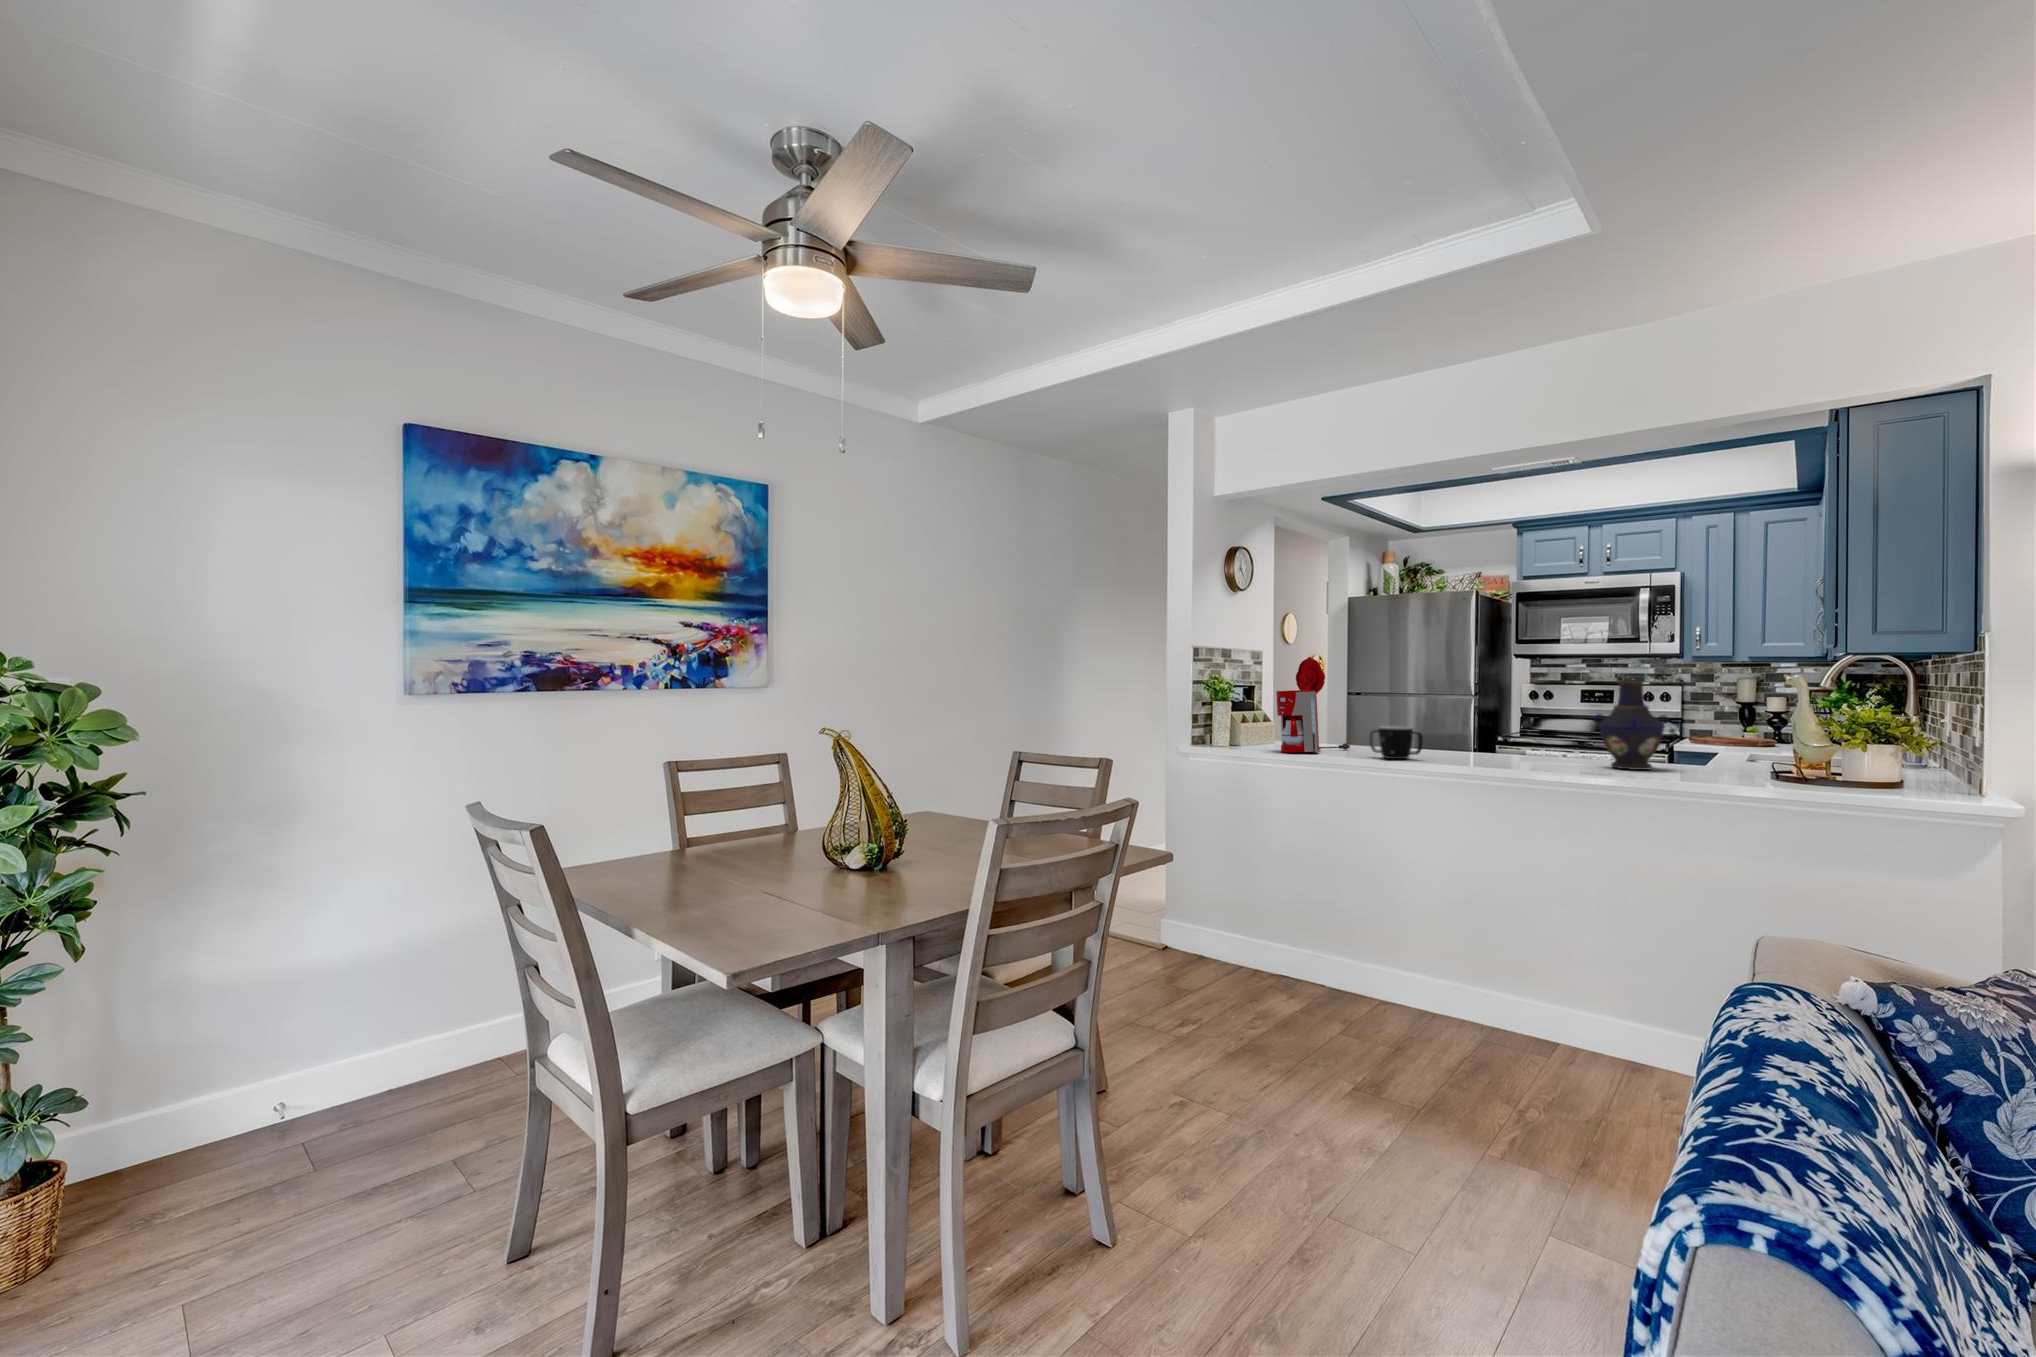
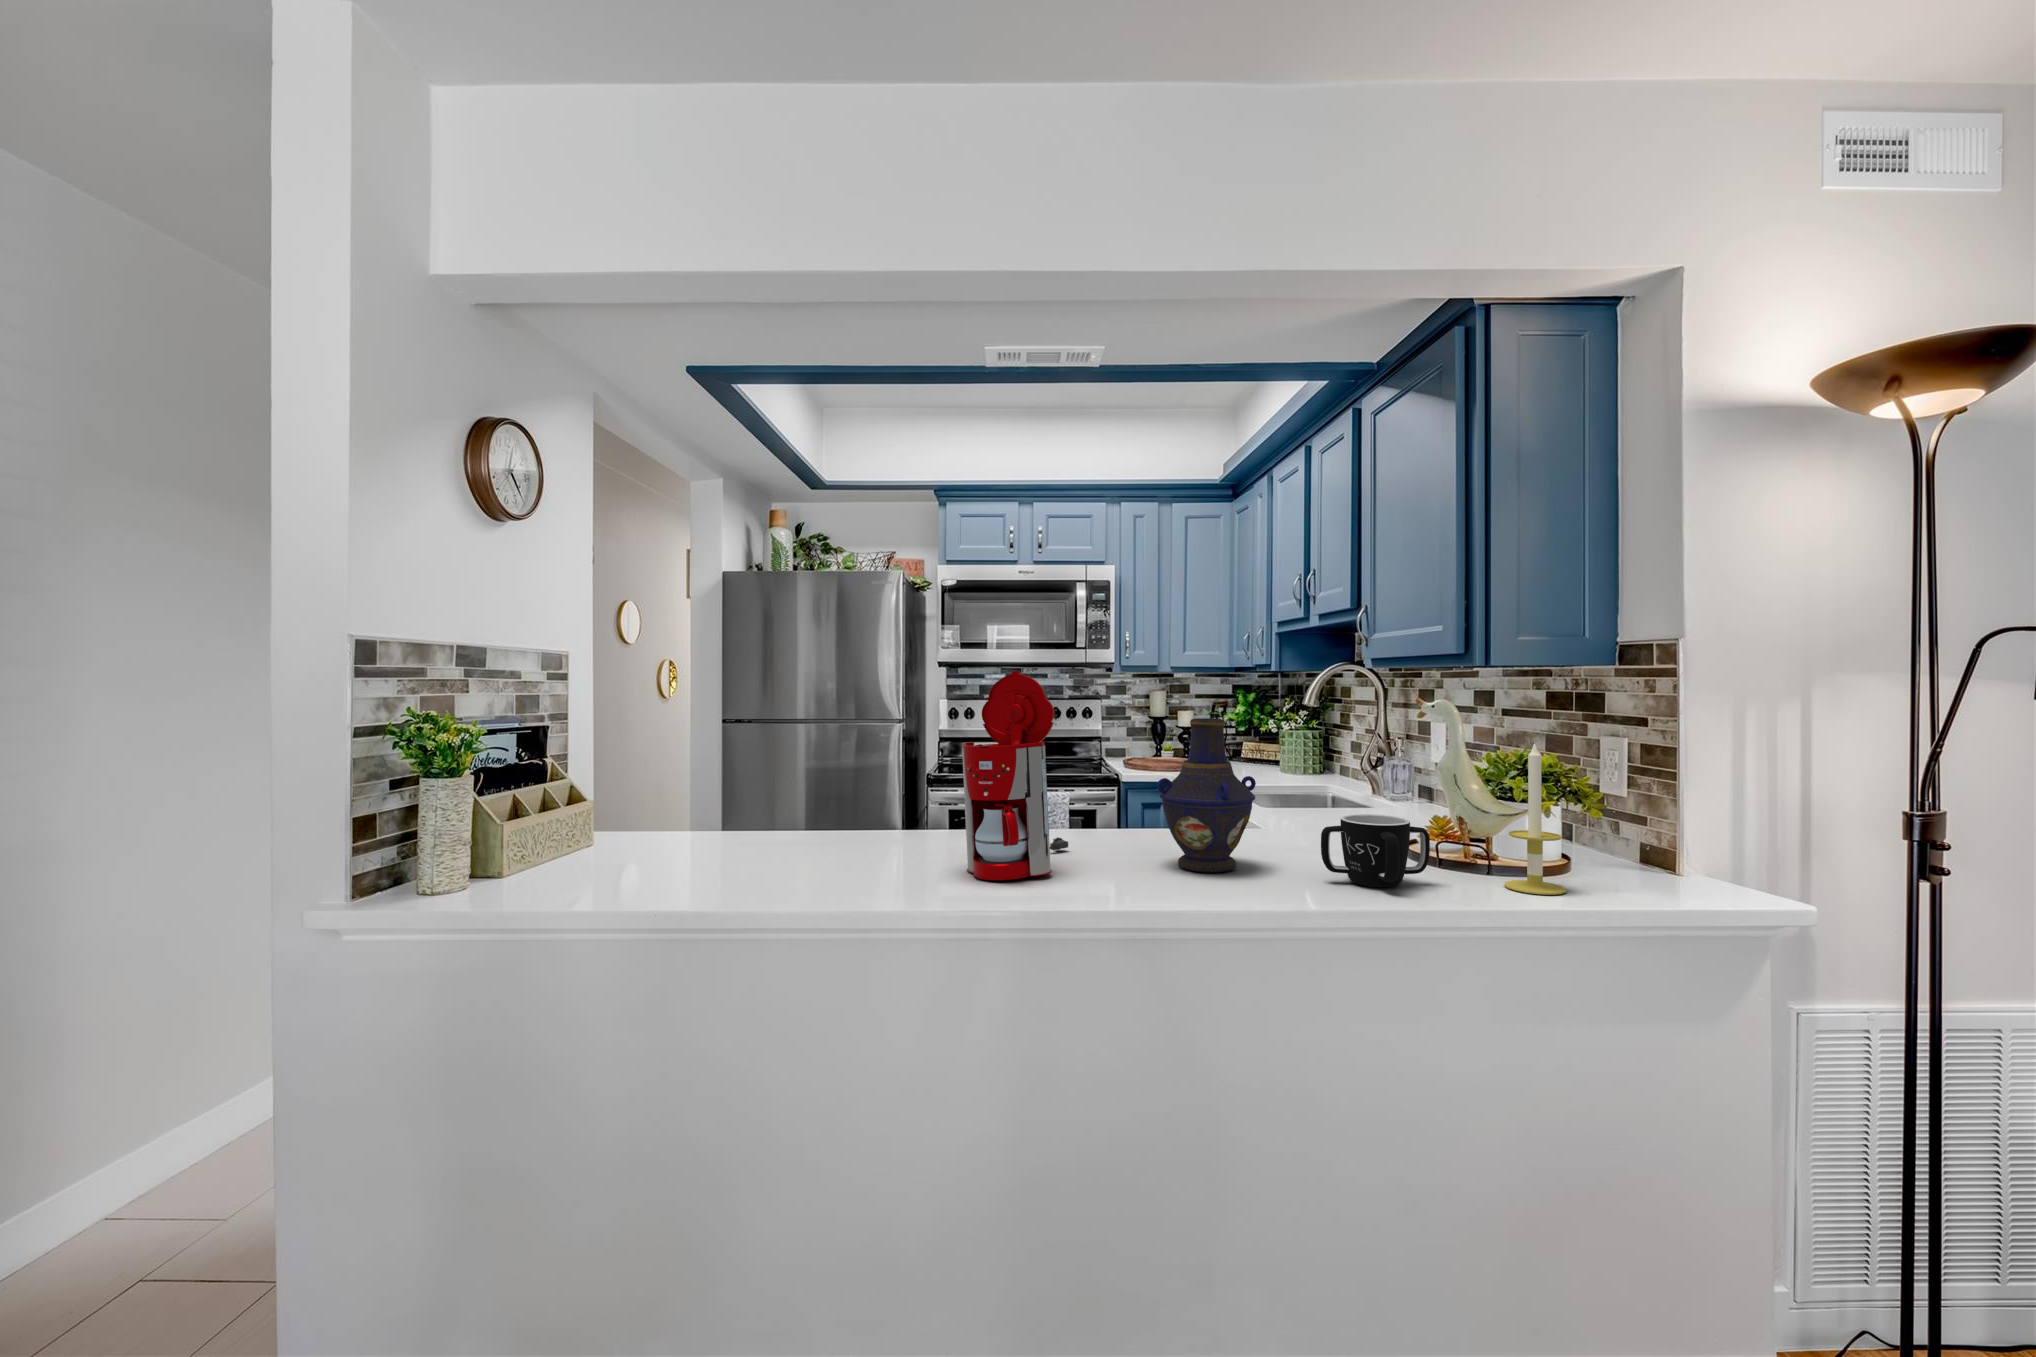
coffee maker: present [1276,657,1350,752] -> present [962,671,1068,880]
candle: none [1842,691,1891,788] -> present [1504,742,1566,895]
mug: present [1370,726,1423,759] -> present [1321,814,1430,887]

